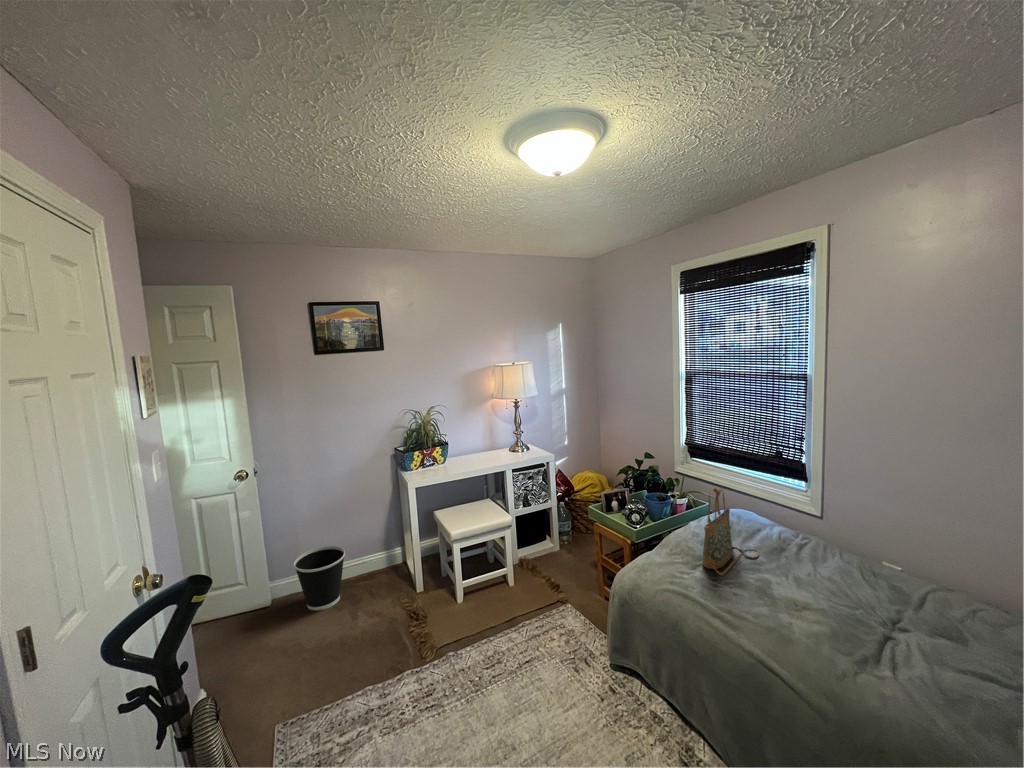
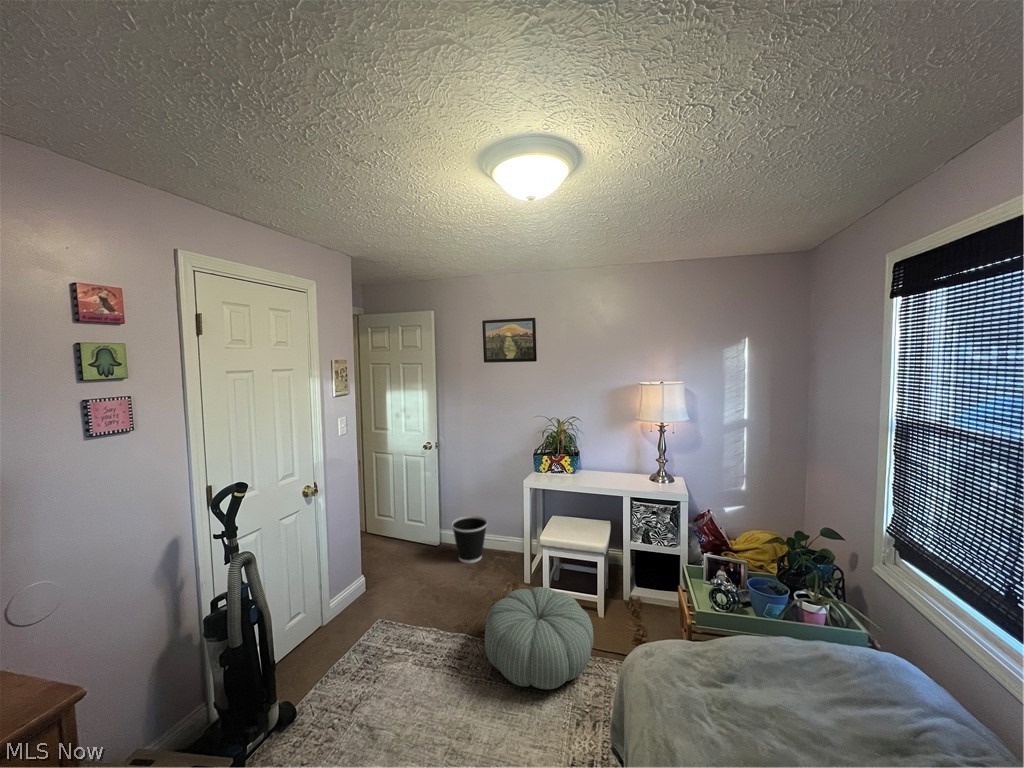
handbag: present [702,488,759,575] -> none [701,592,839,737]
pouf: none [438,575,551,678] -> present [485,587,594,689]

